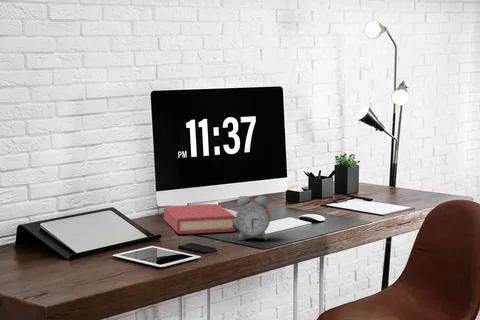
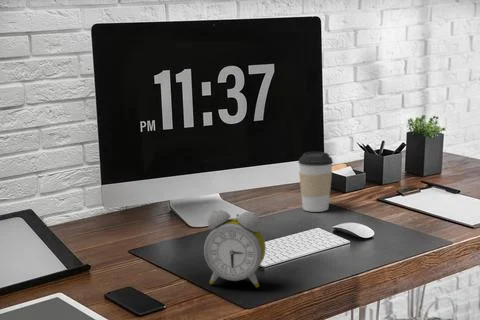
coffee cup: none [272,173,294,211] -> present [299,152,333,212]
hardback book: present [164,204,235,234] -> none [117,202,215,265]

